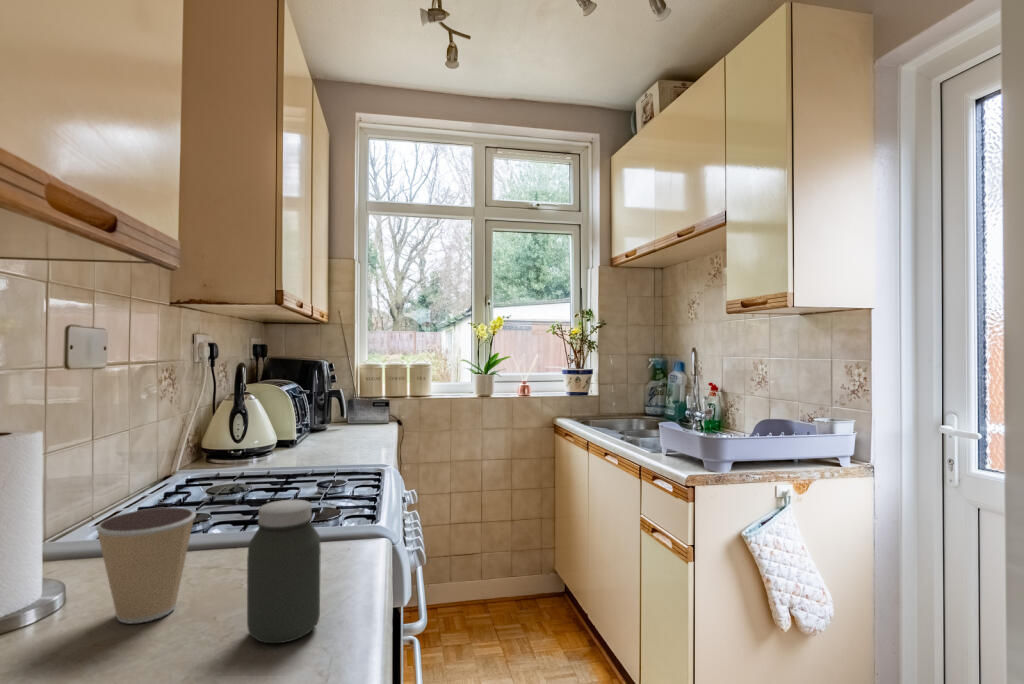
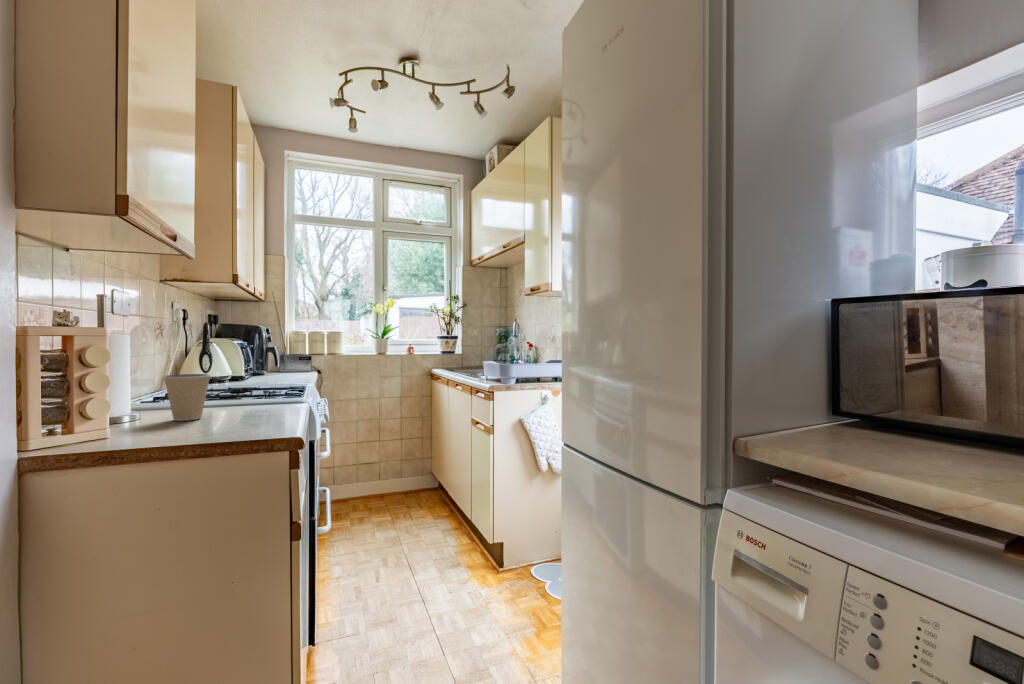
jar: present [247,500,321,643] -> none [241,365,275,422]

